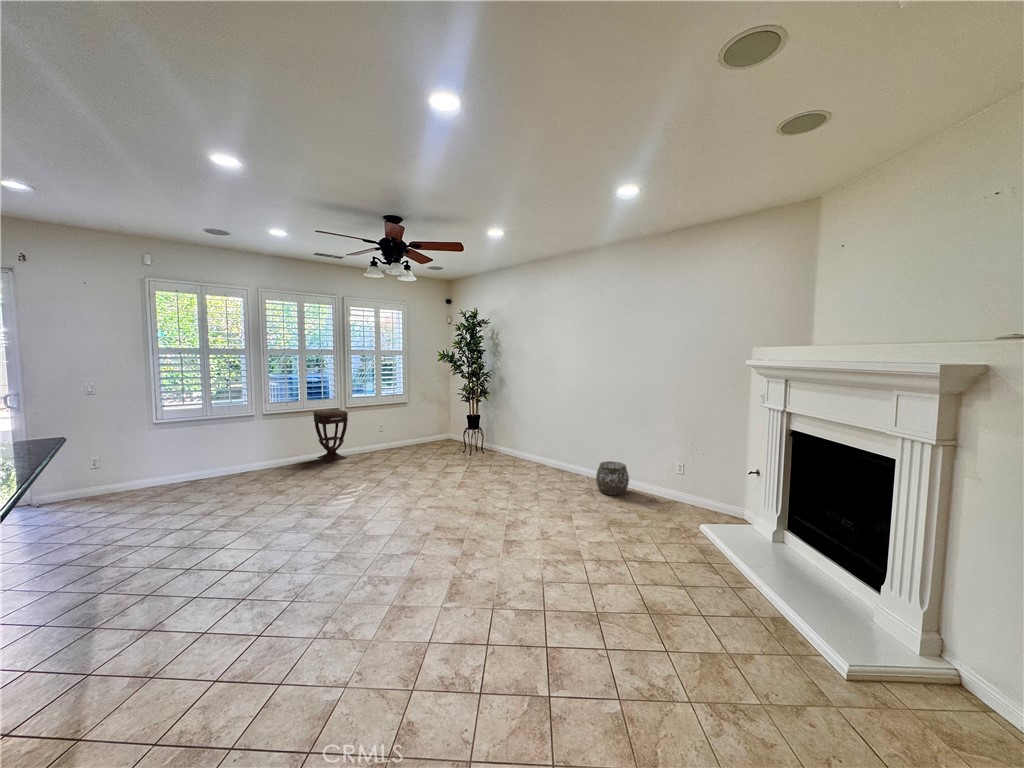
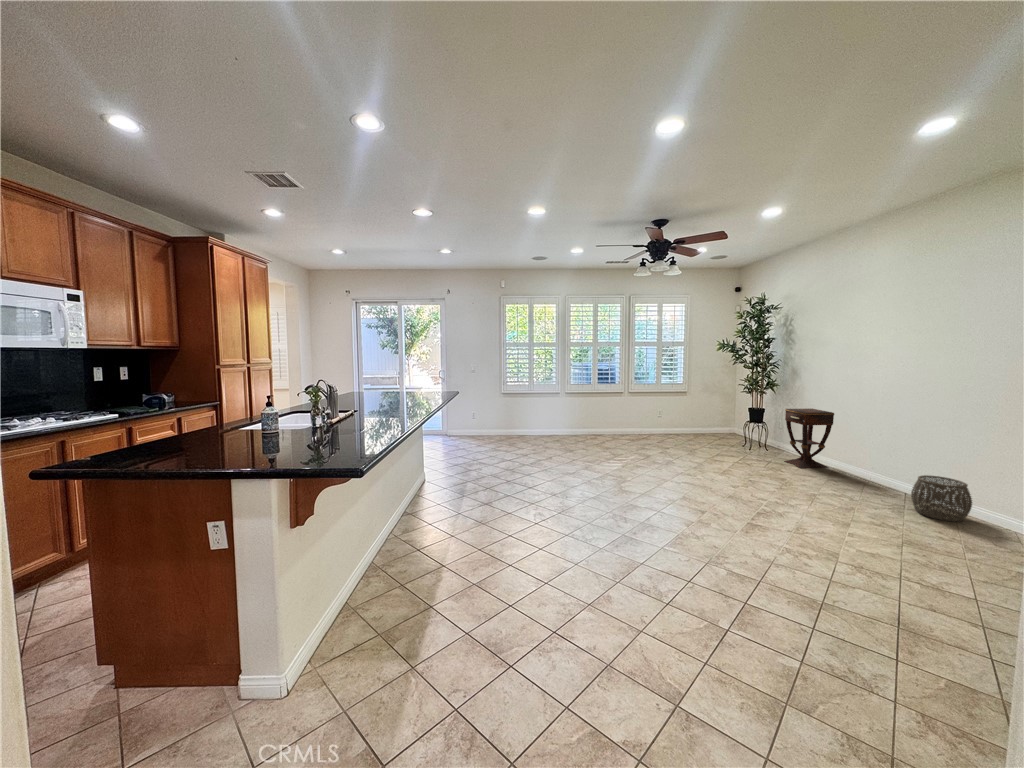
side table: present [313,409,348,462] -> present [785,409,834,468]

